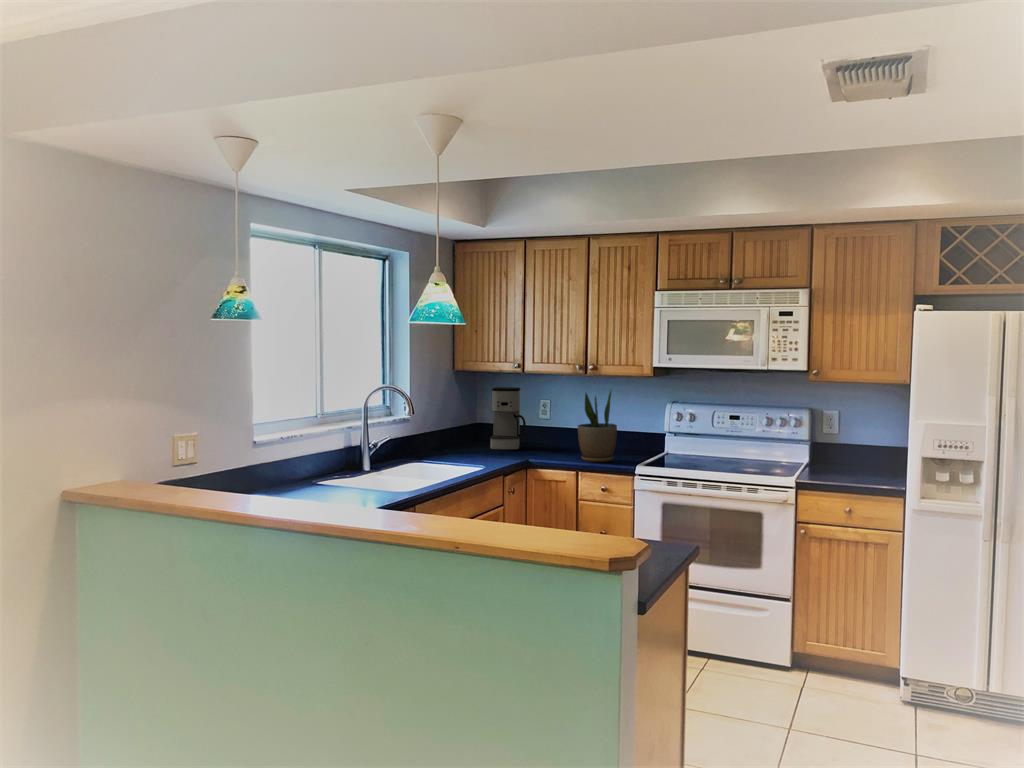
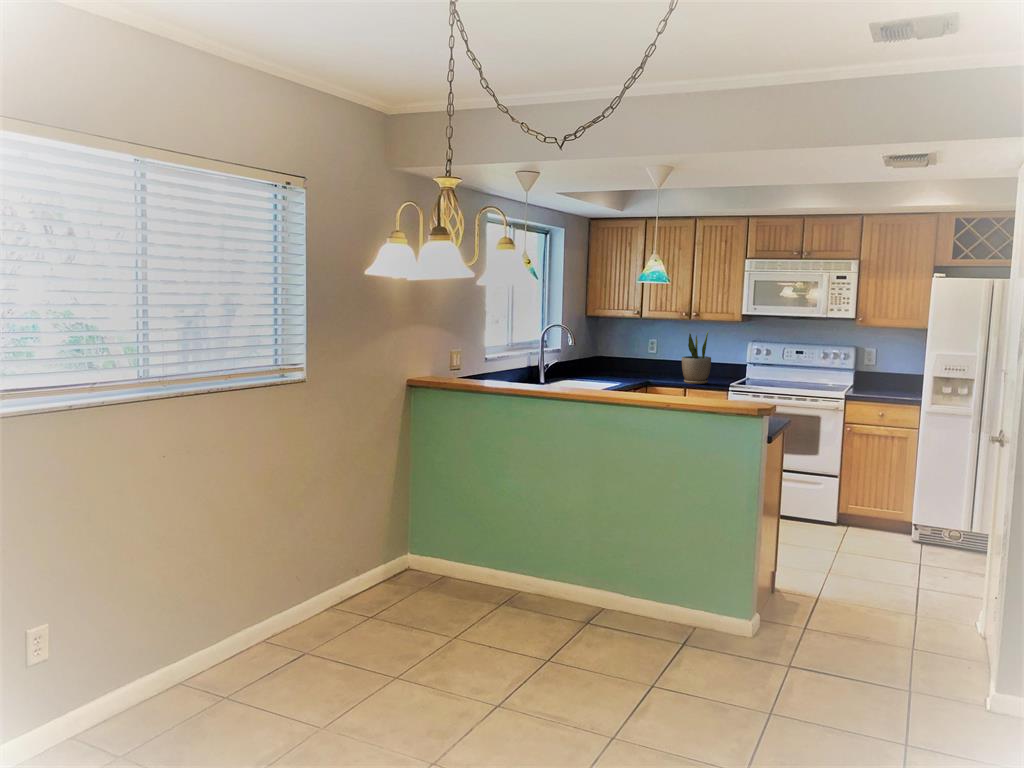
coffee maker: present [490,387,526,450] -> none [611,329,638,376]

